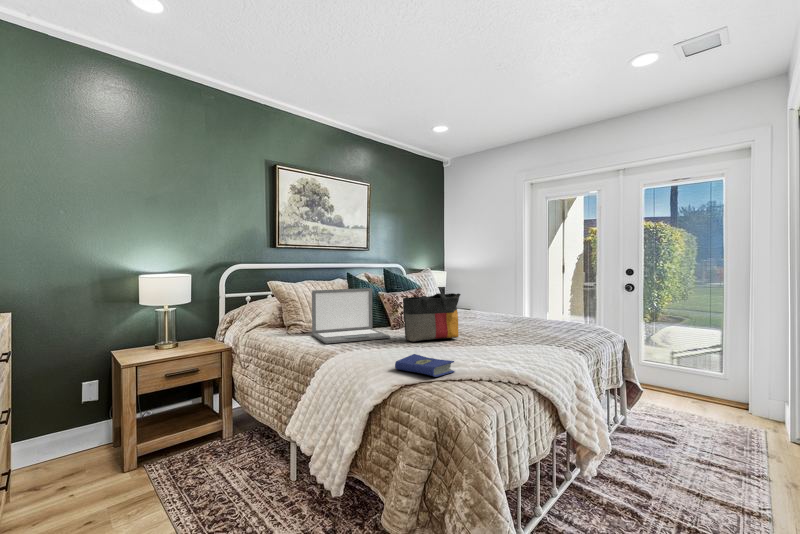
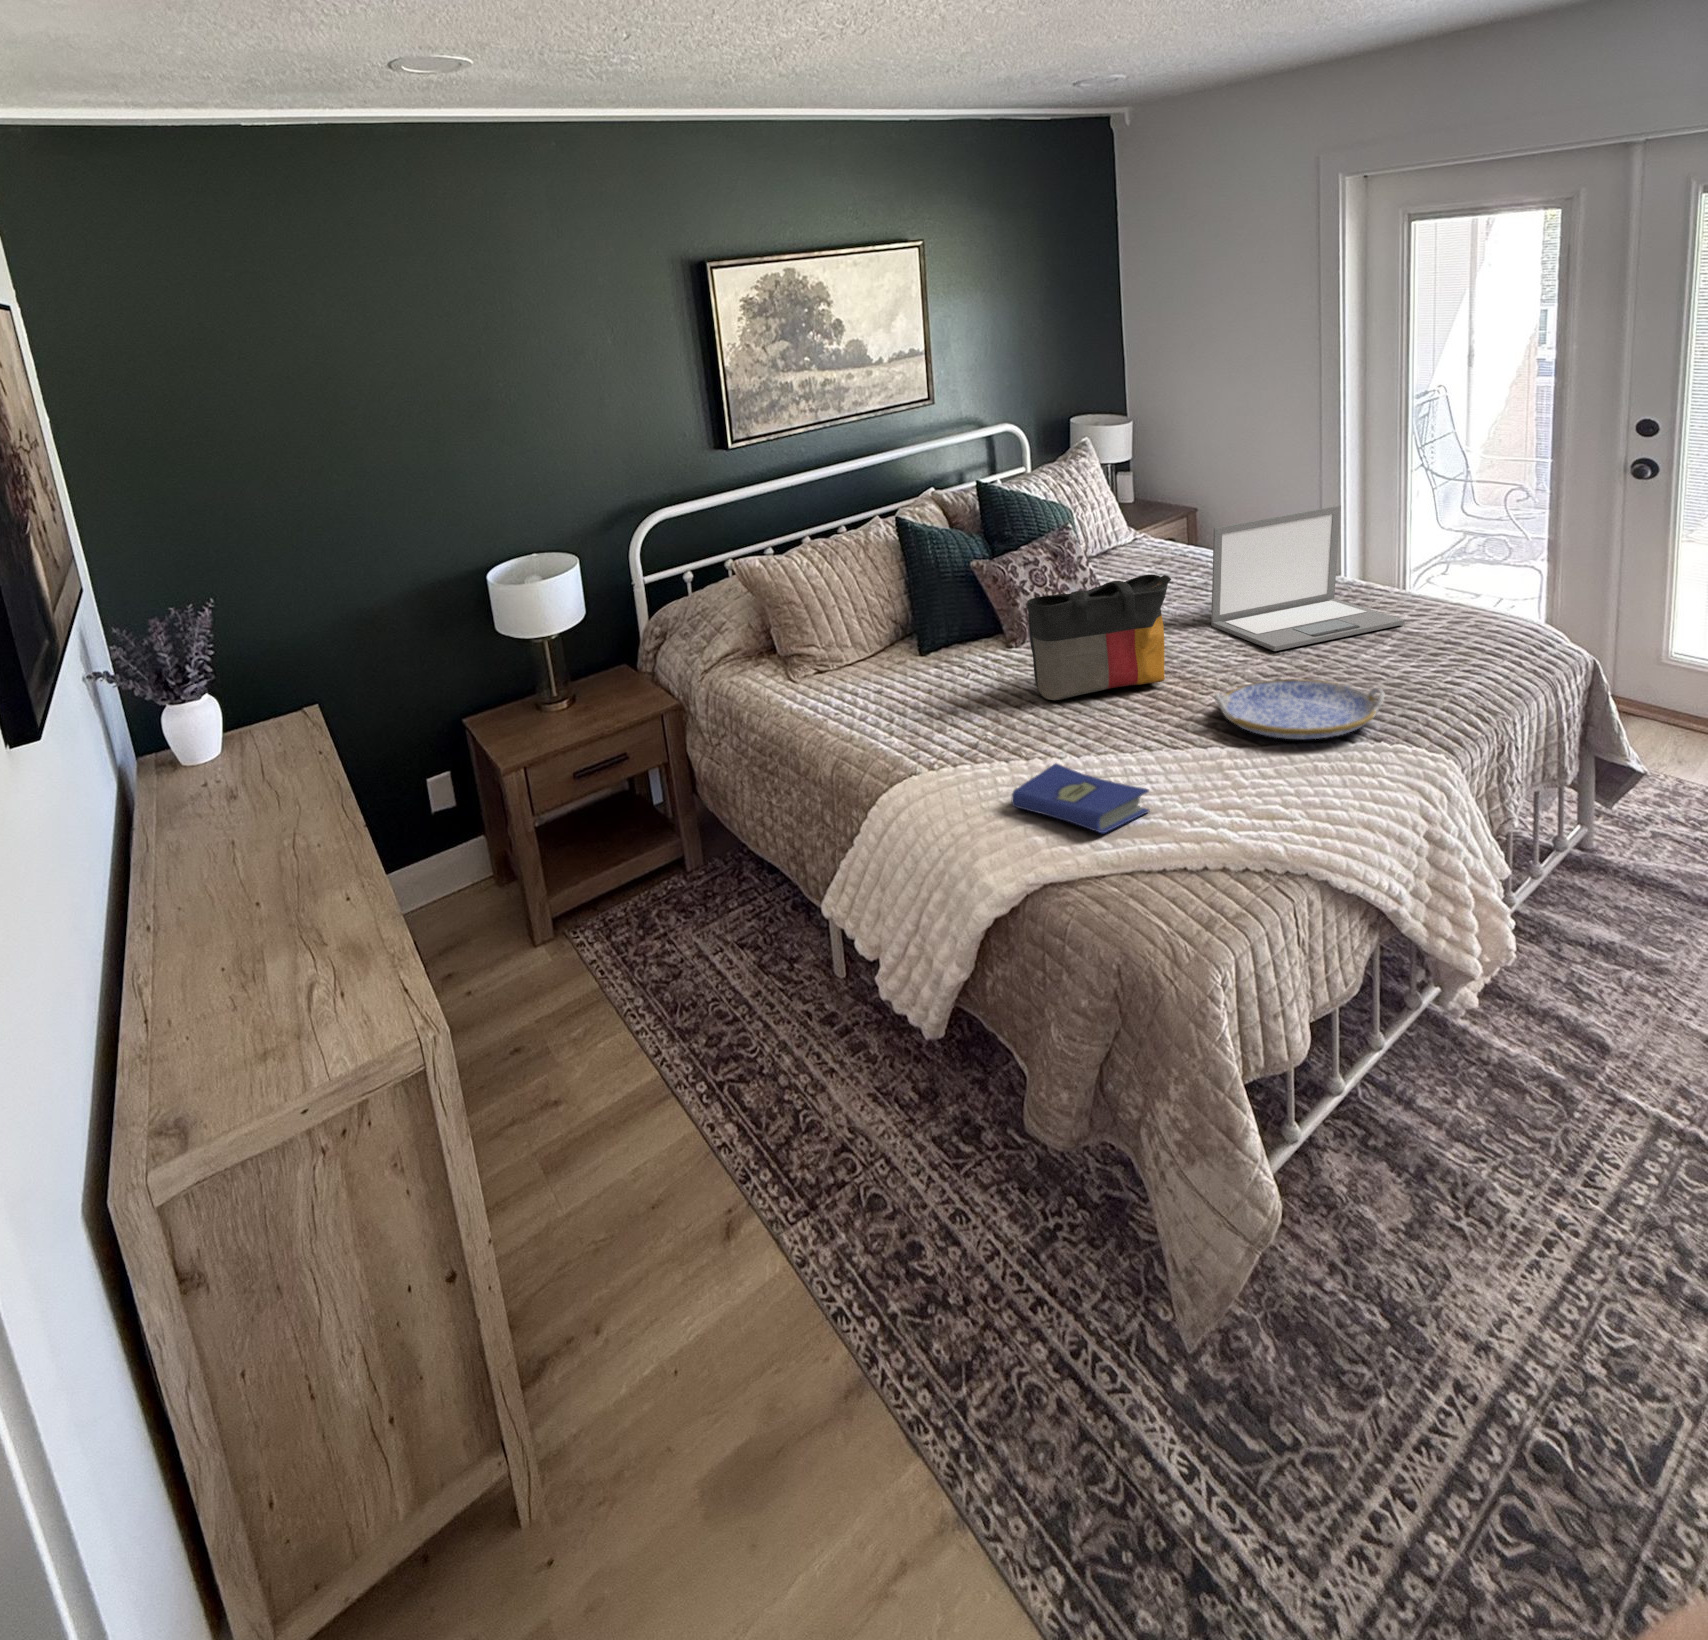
laptop: present [312,288,390,344] -> present [1211,506,1405,651]
serving tray: none [479,337,546,354] -> present [1214,679,1385,740]

